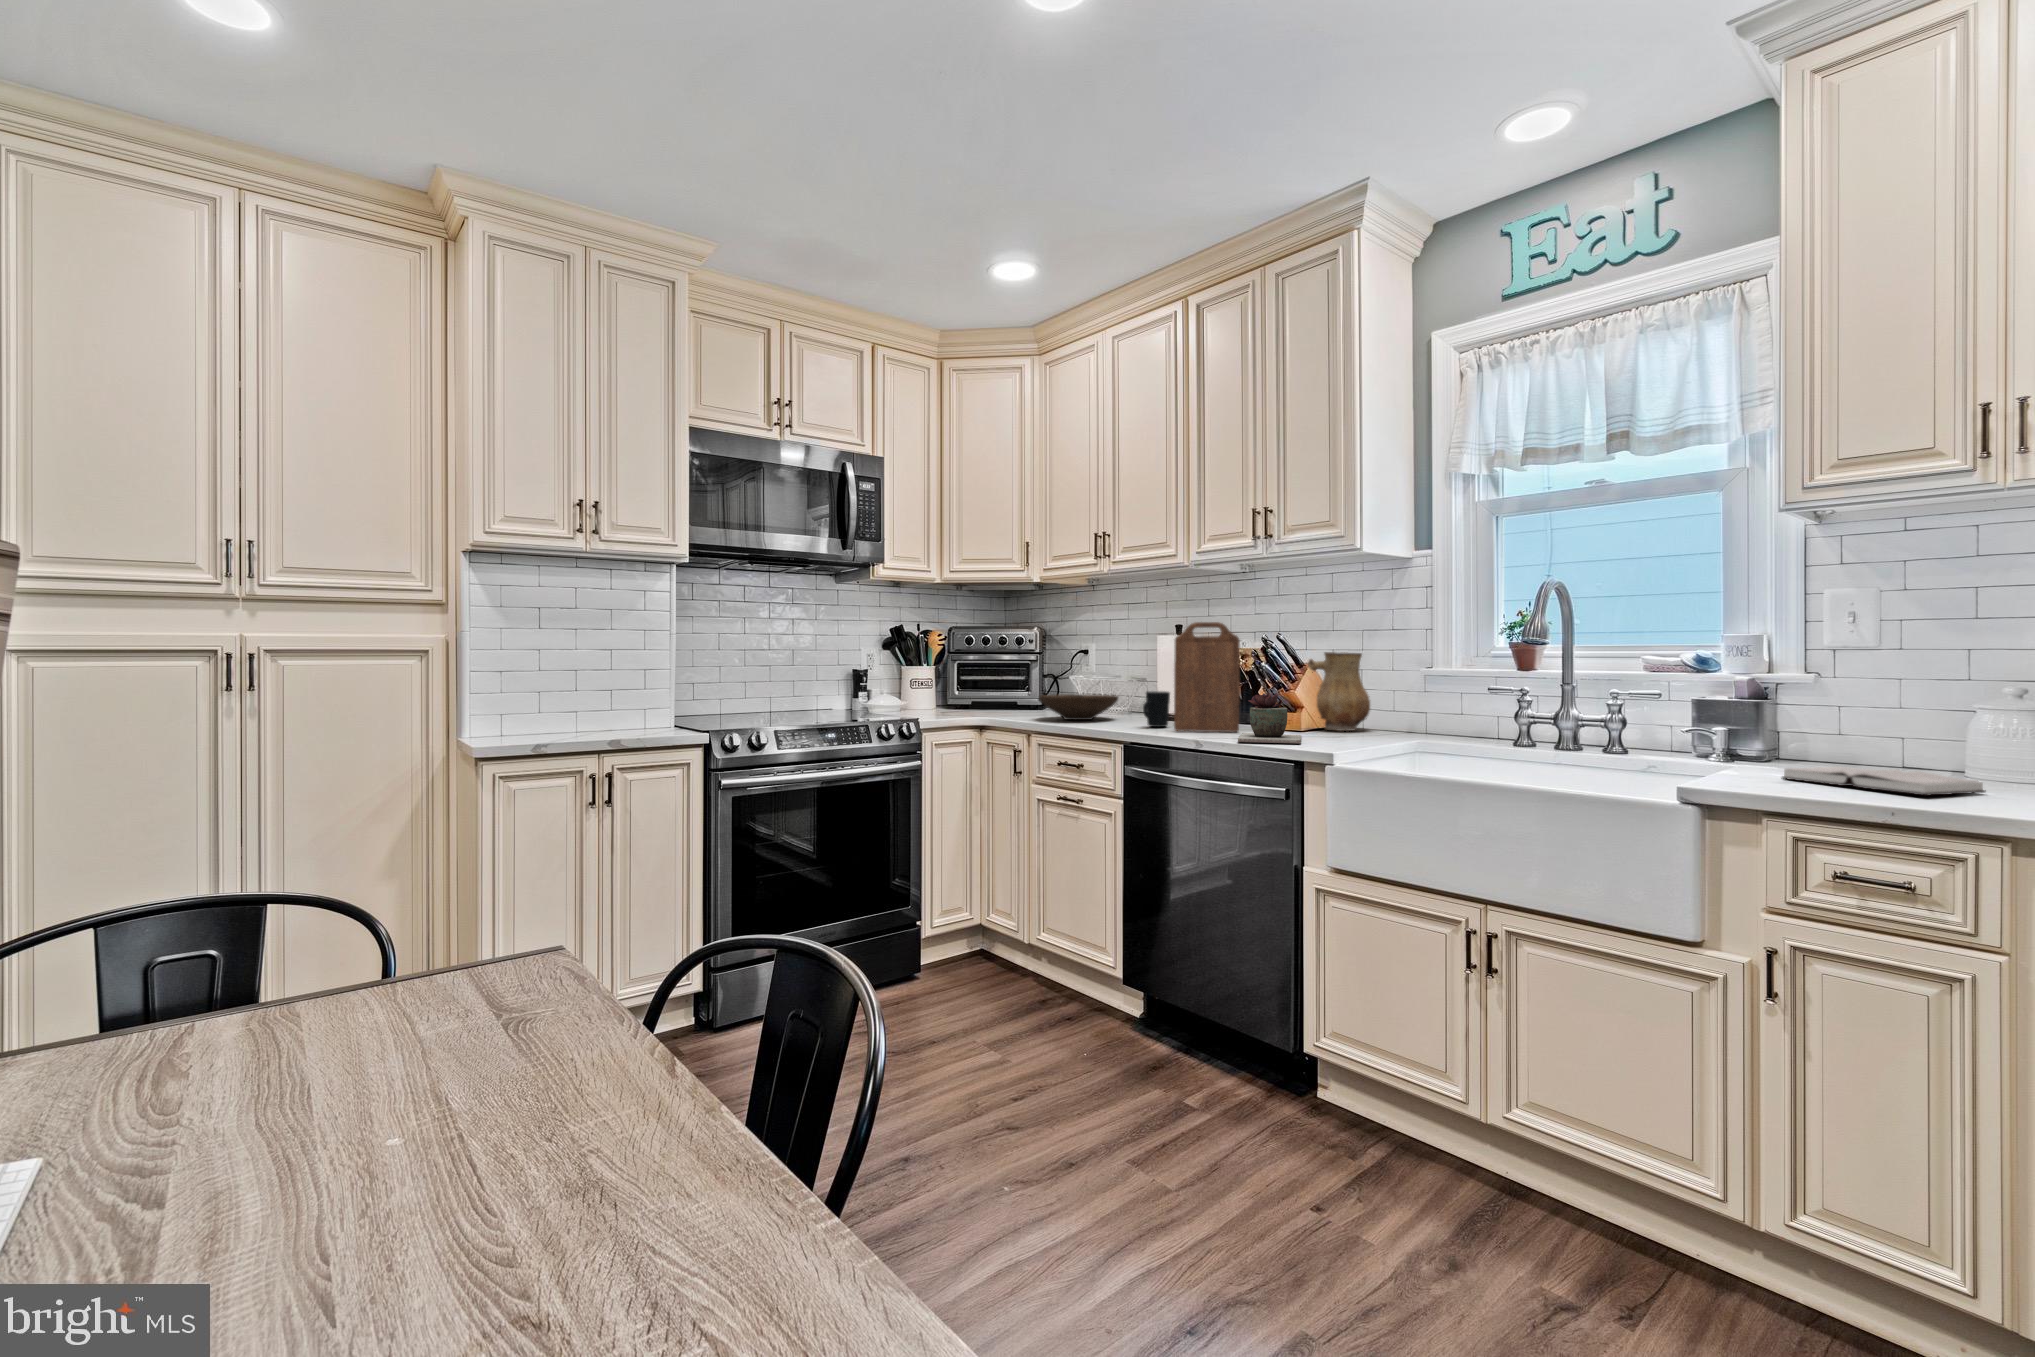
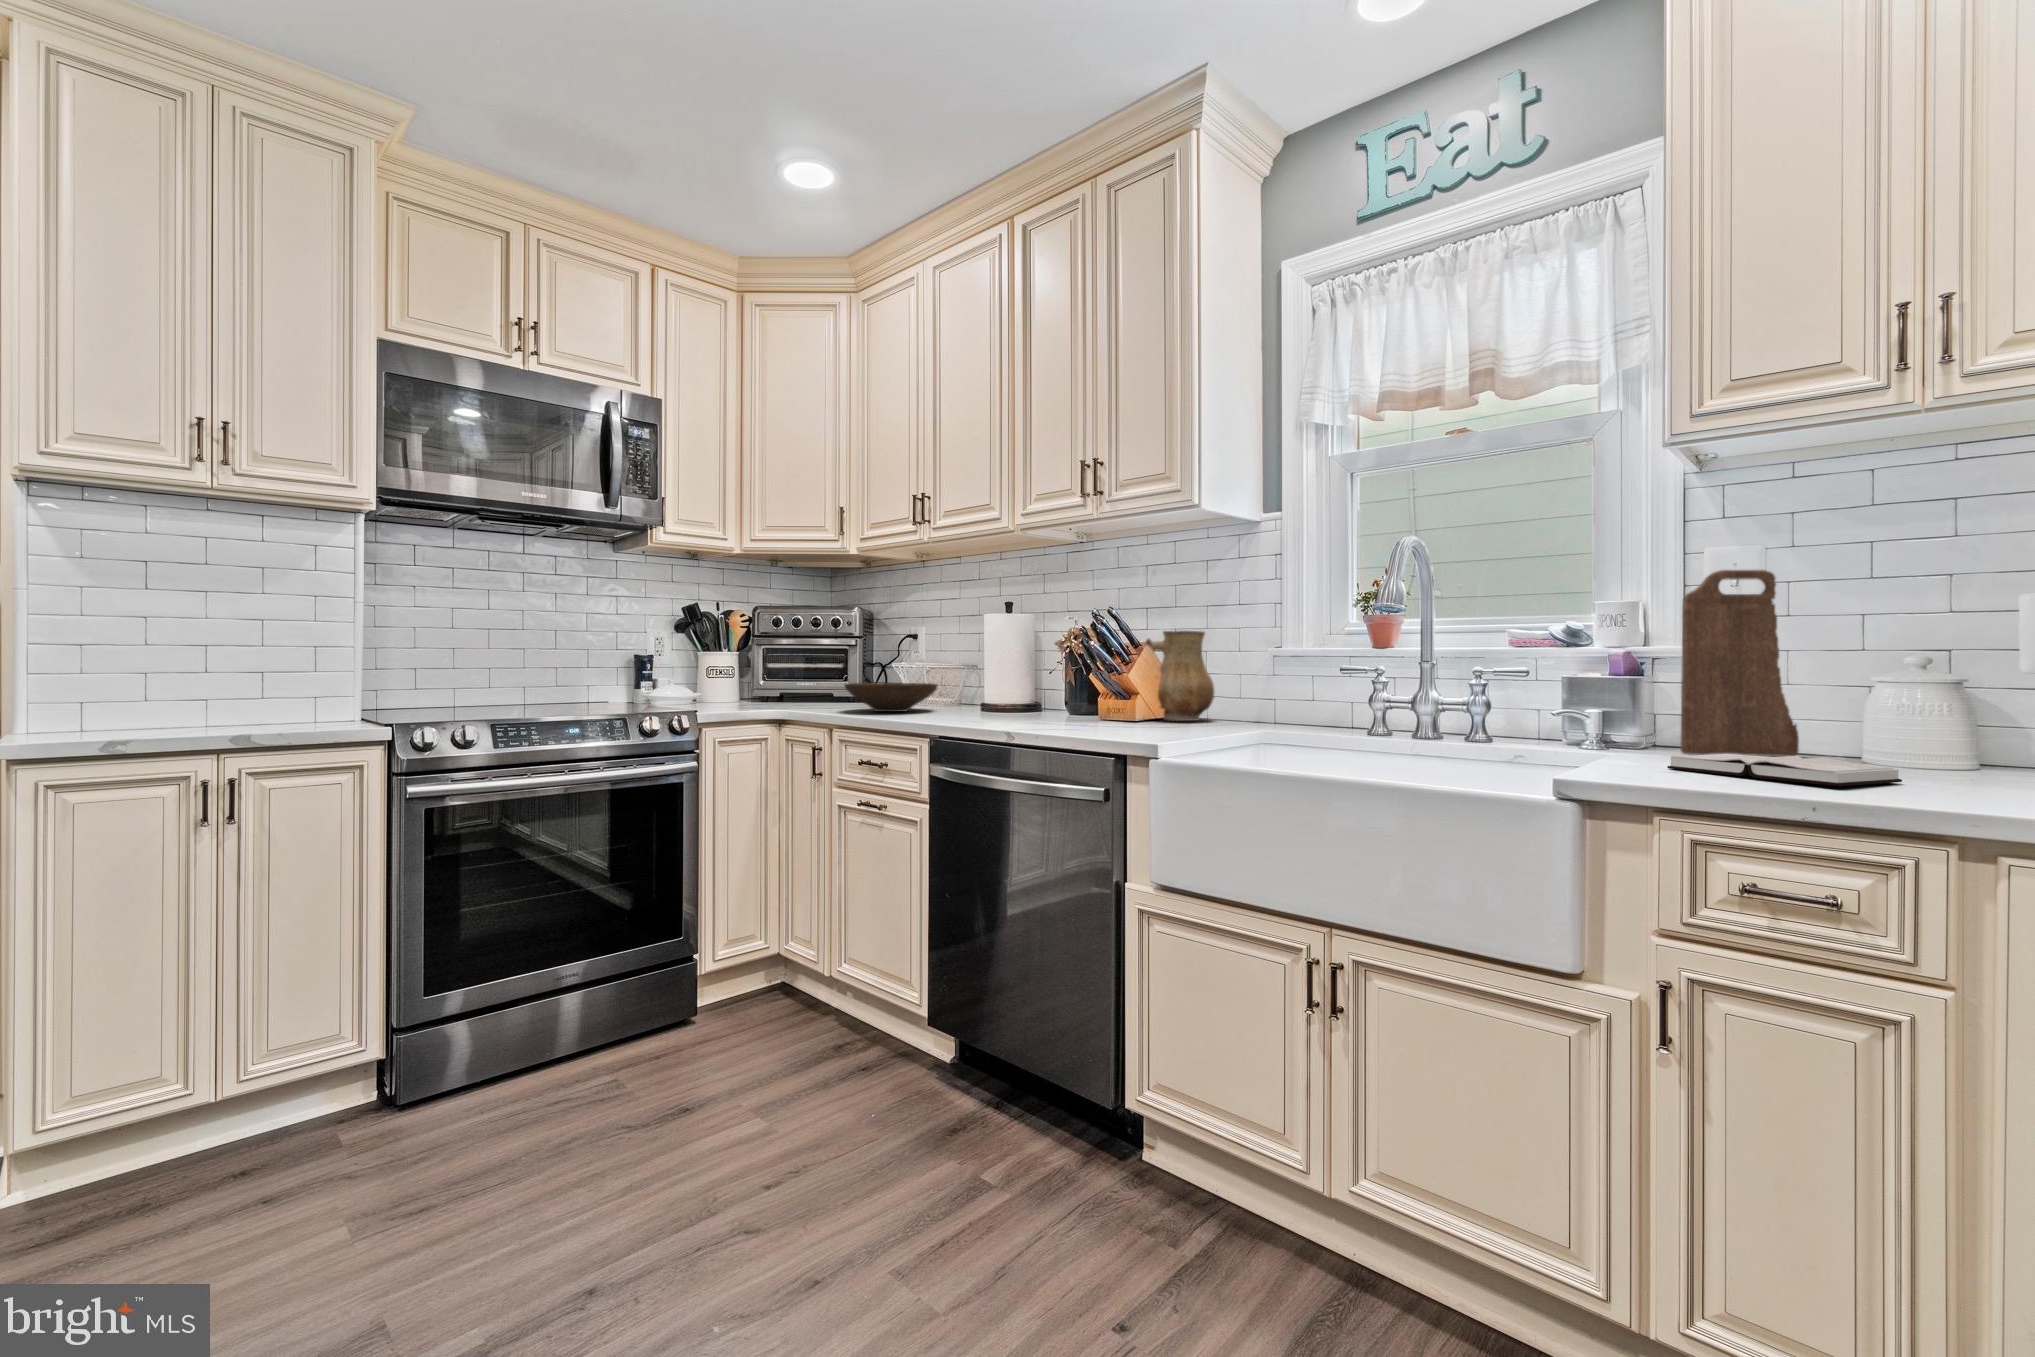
cutting board: present [1174,622,1240,732] -> present [1680,570,1799,756]
mug: present [1143,691,1170,727] -> none [956,677,990,718]
succulent plant: present [1238,692,1301,743] -> none [1054,674,1133,734]

